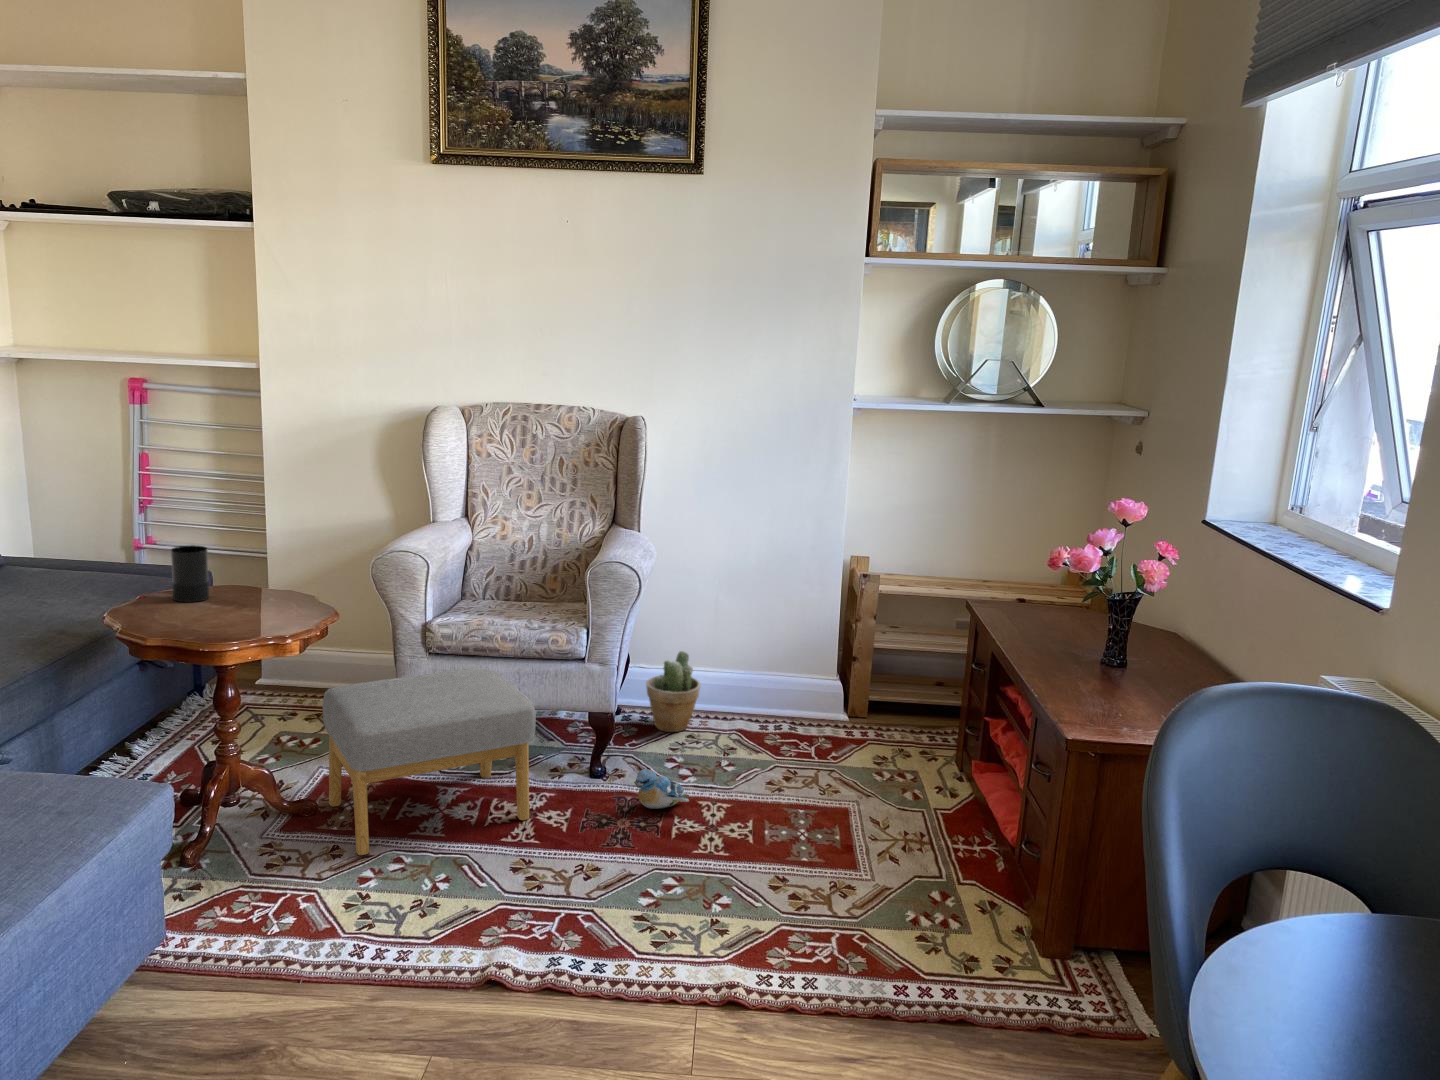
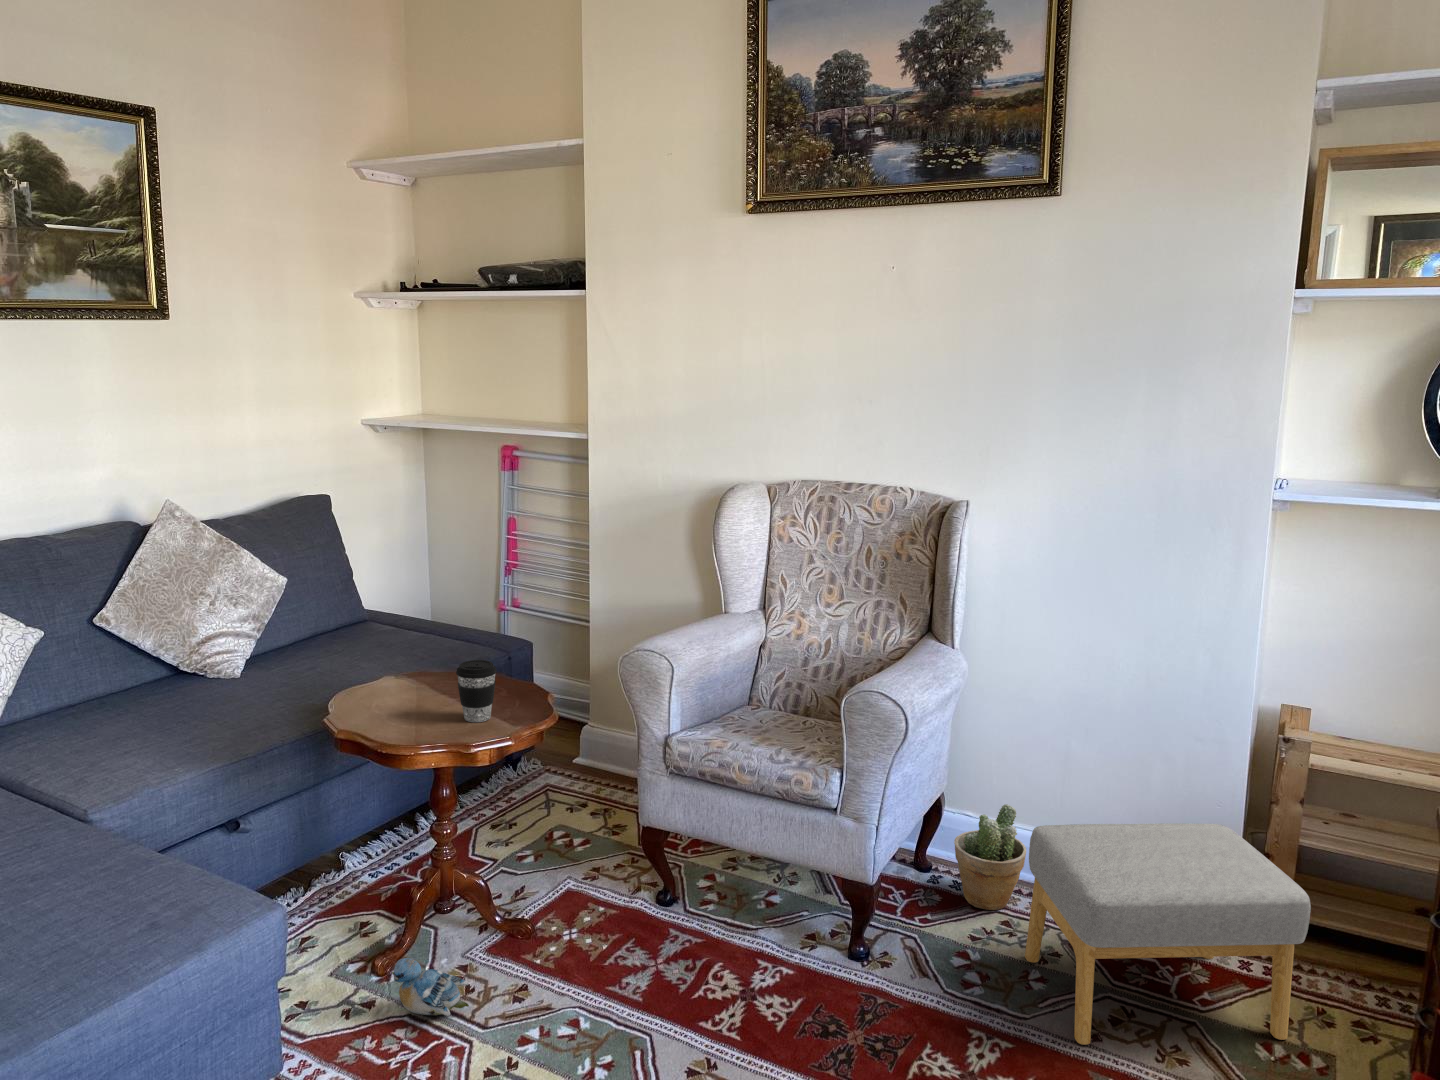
candle: present [171,545,209,602] -> none [417,626,458,688]
coffee cup: none [243,566,283,622] -> present [456,660,497,722]
footstool: present [323,669,536,855] -> present [1025,823,1311,1045]
plush toy: present [634,769,689,809] -> present [392,958,469,1016]

